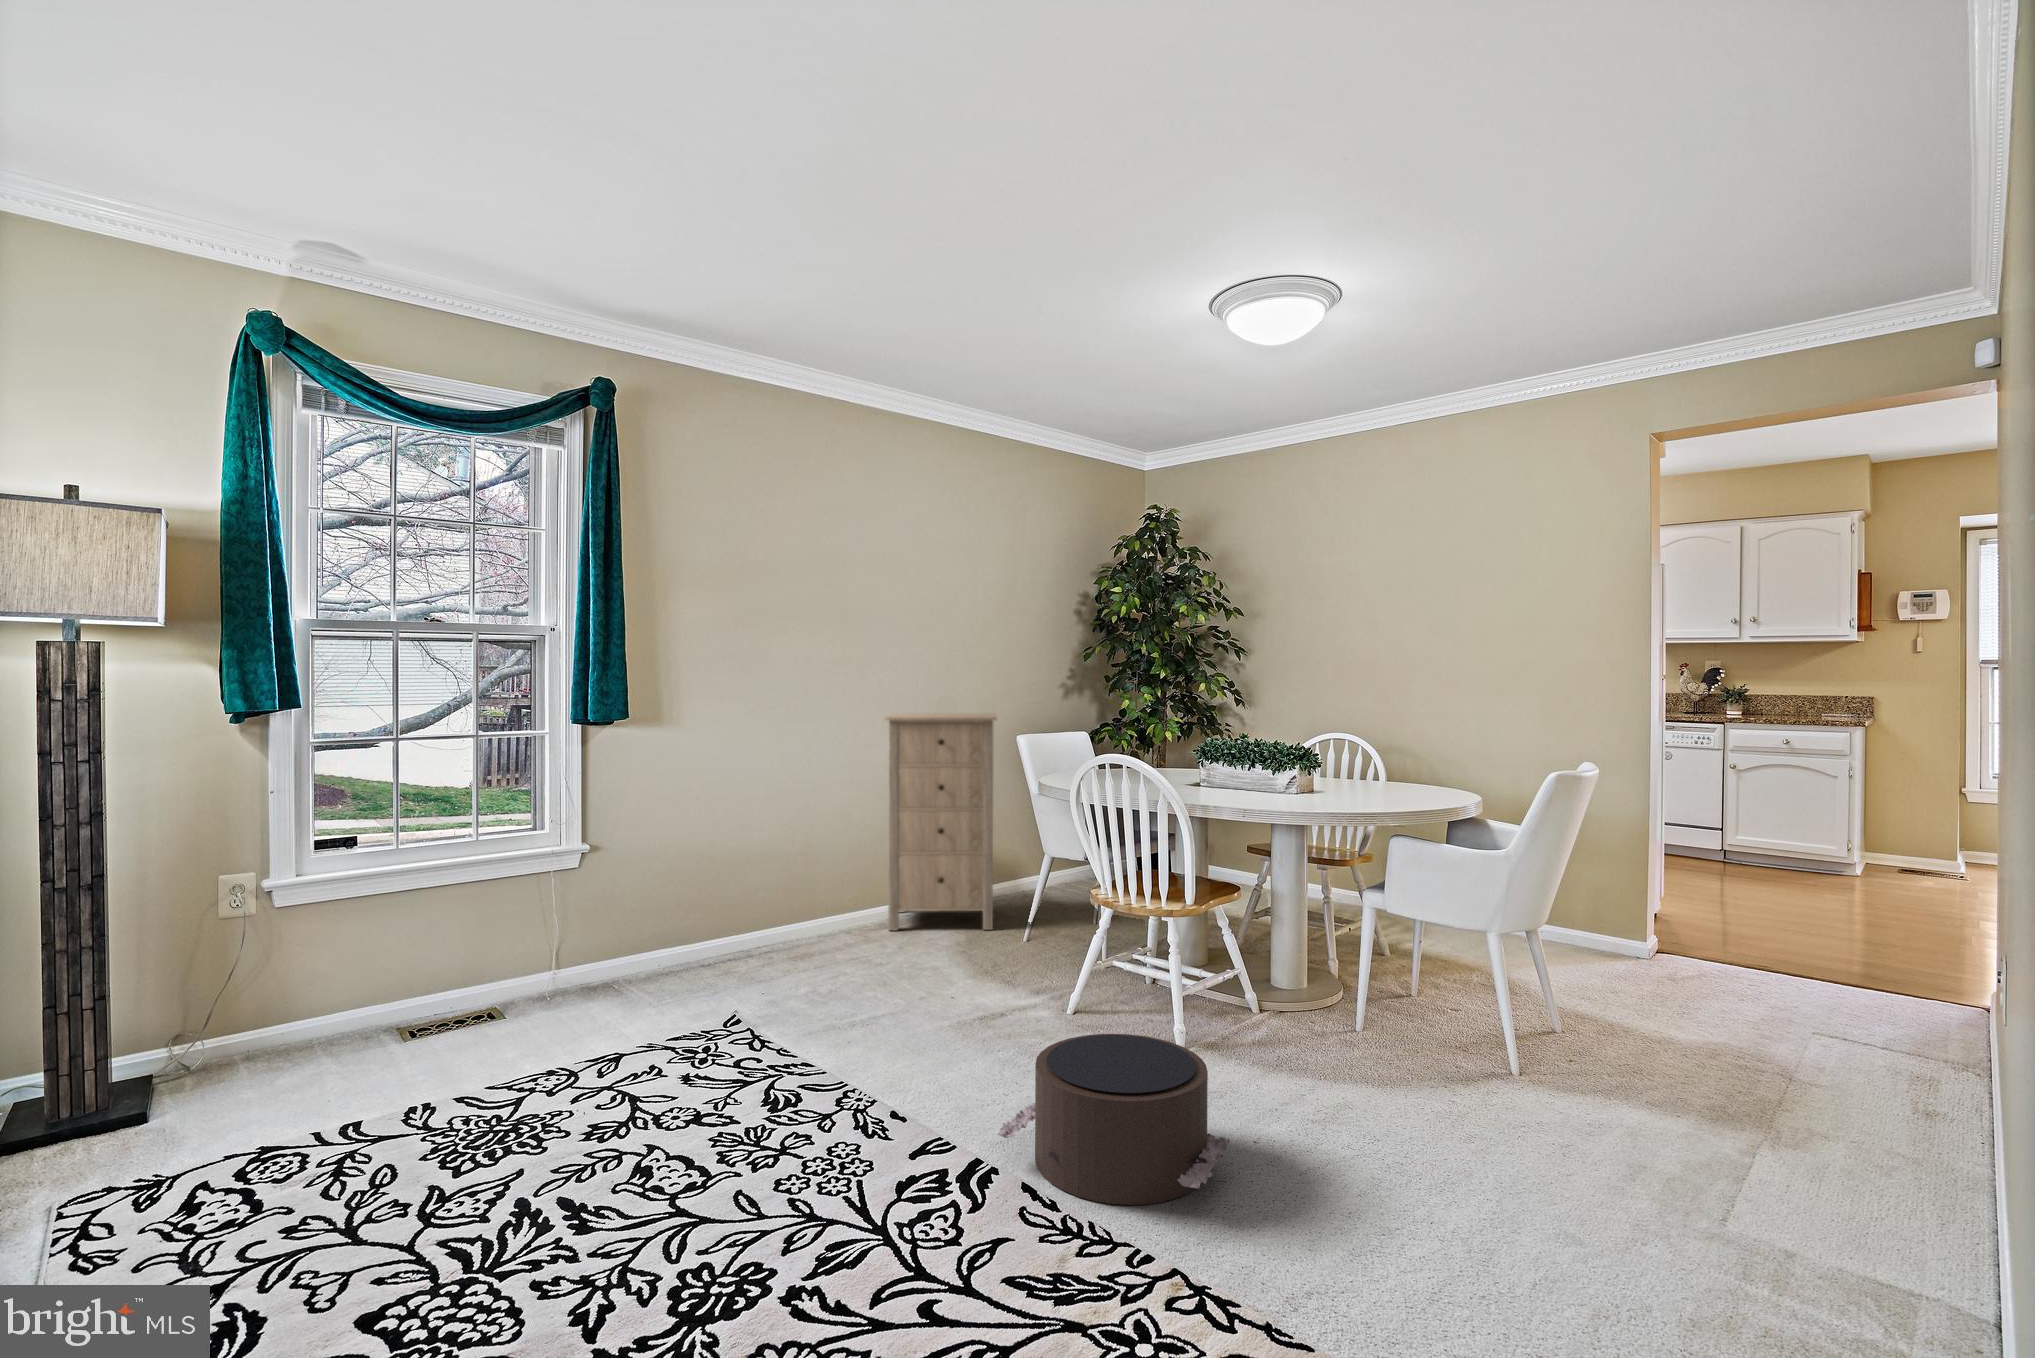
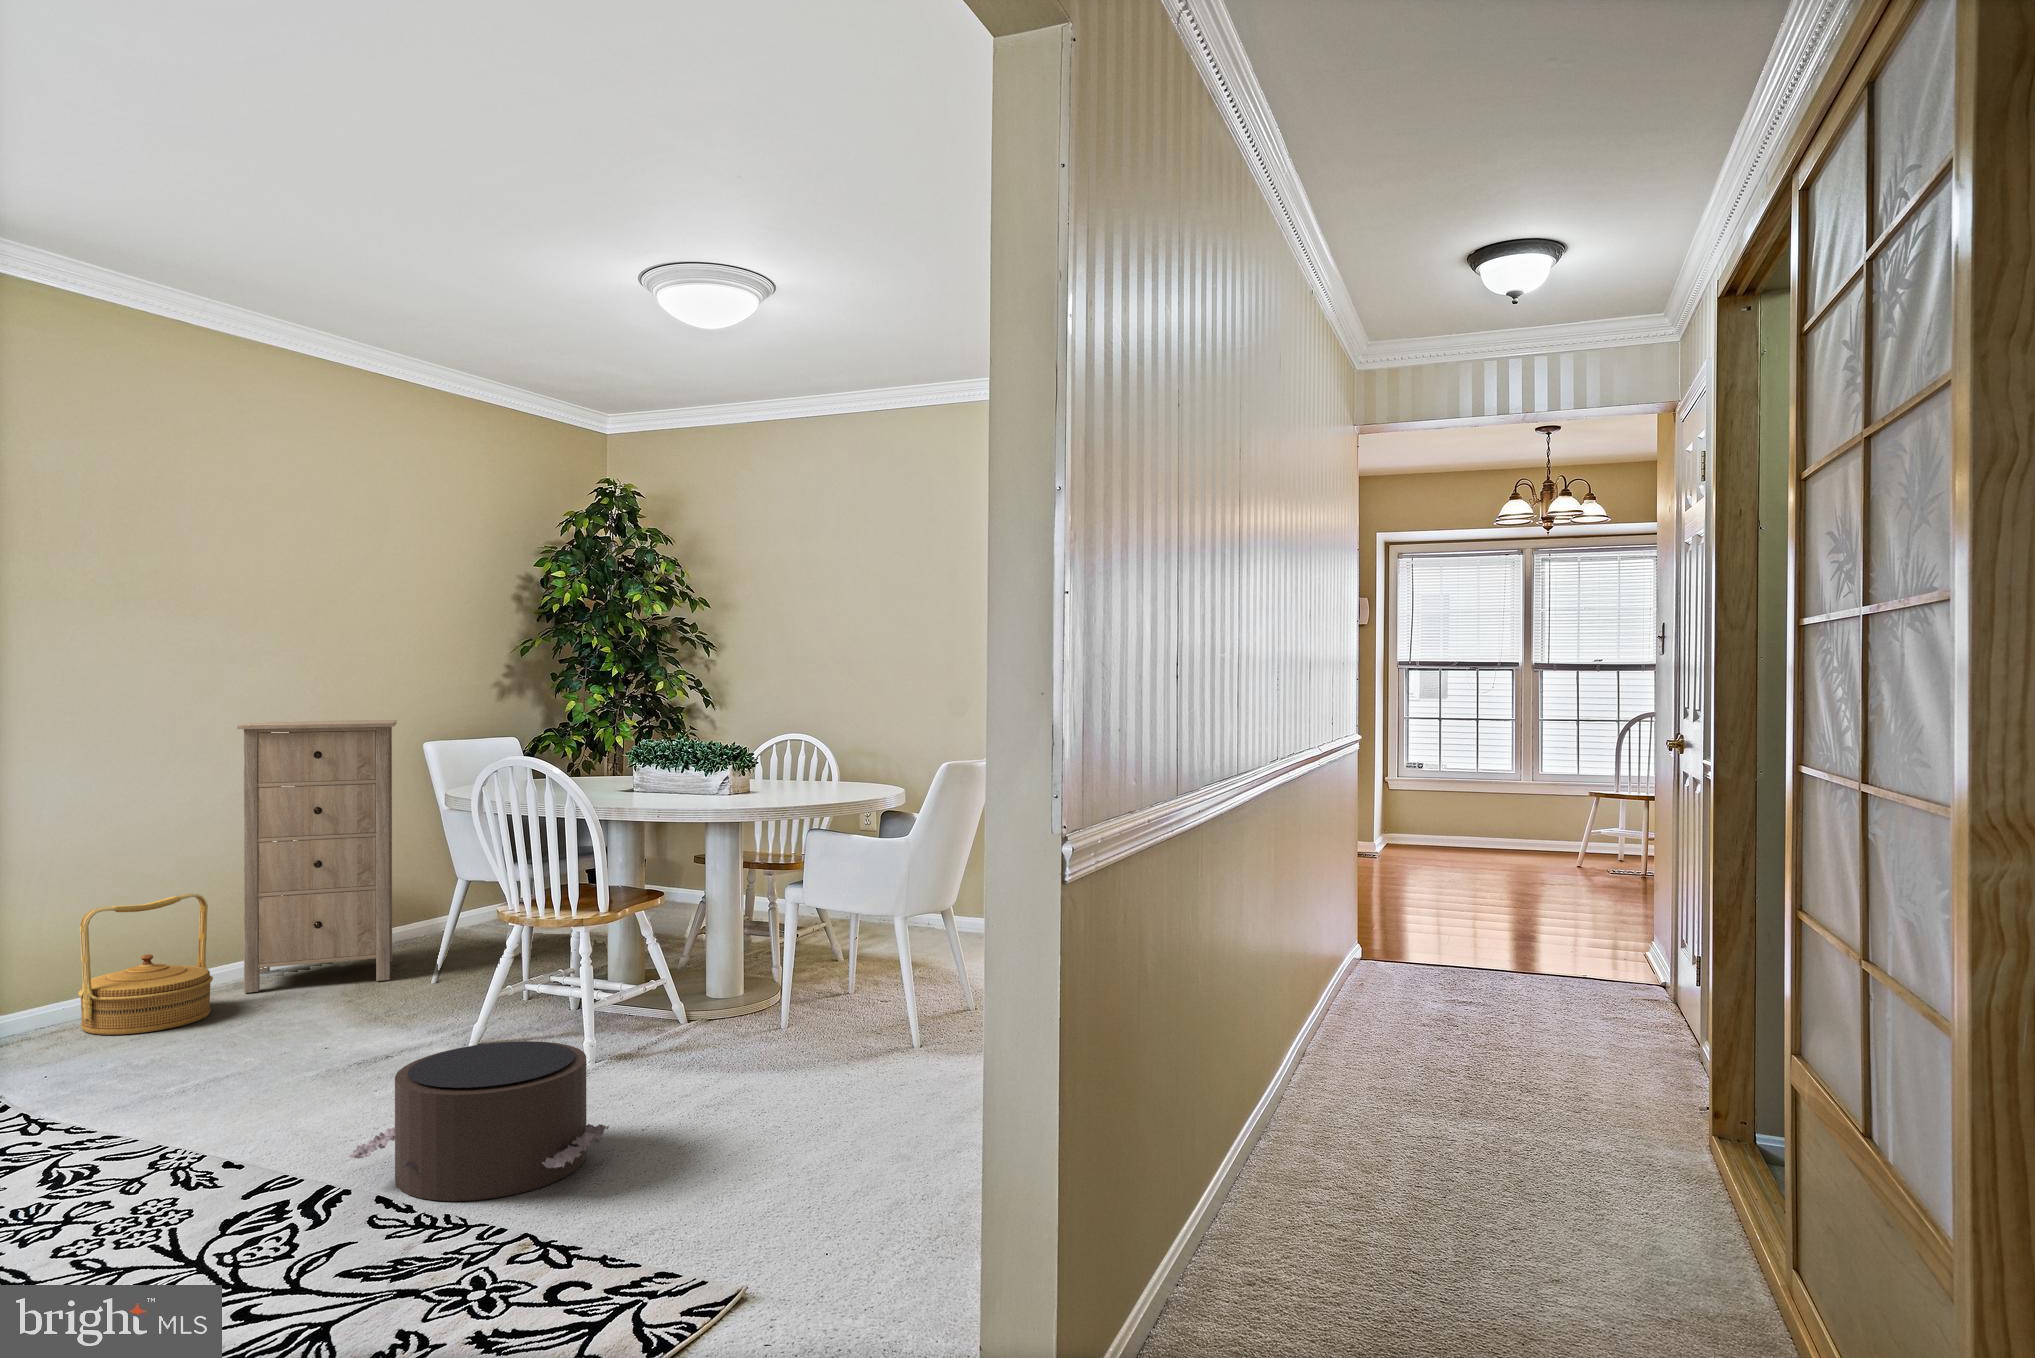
woven basket: none [780,850,868,961] -> present [78,894,213,1035]

